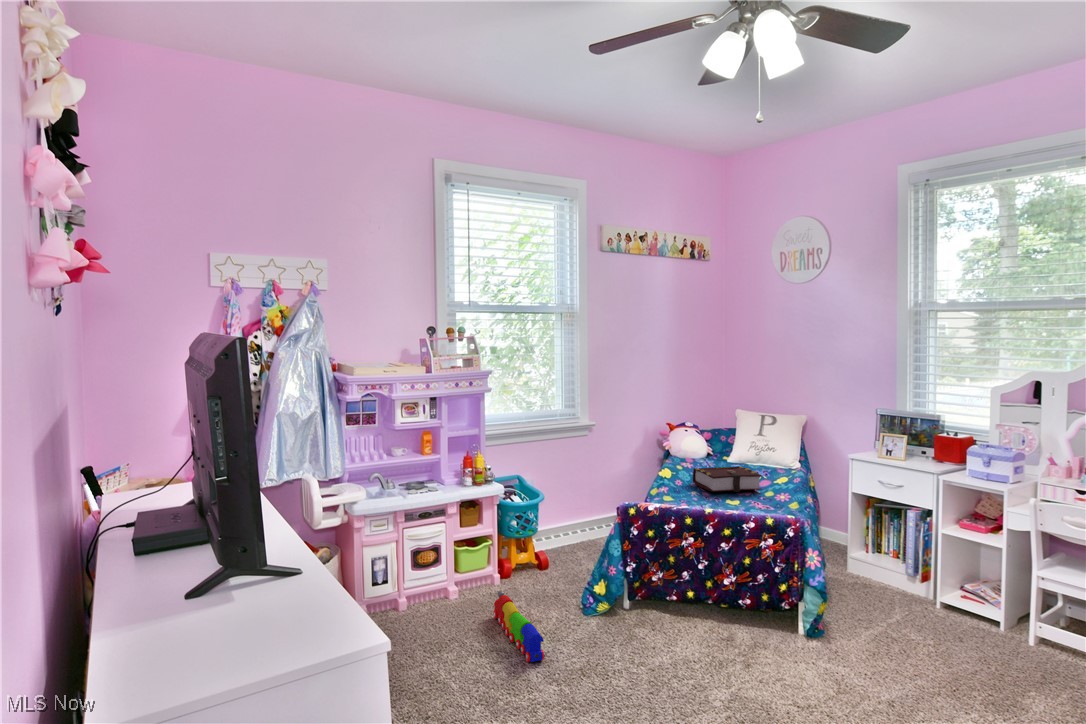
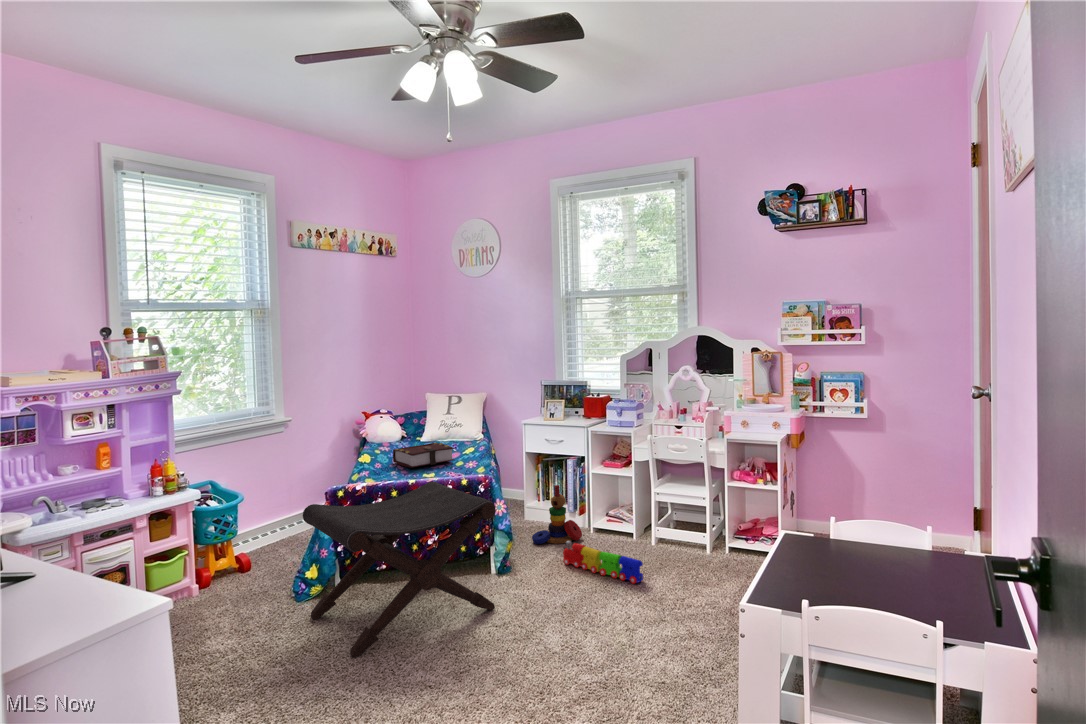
footstool: none [591,514,808,699] -> present [303,482,495,657]
stacking toy: none [853,539,923,613] -> present [532,485,582,544]
toy train: present [493,591,544,662] -> present [563,541,643,584]

